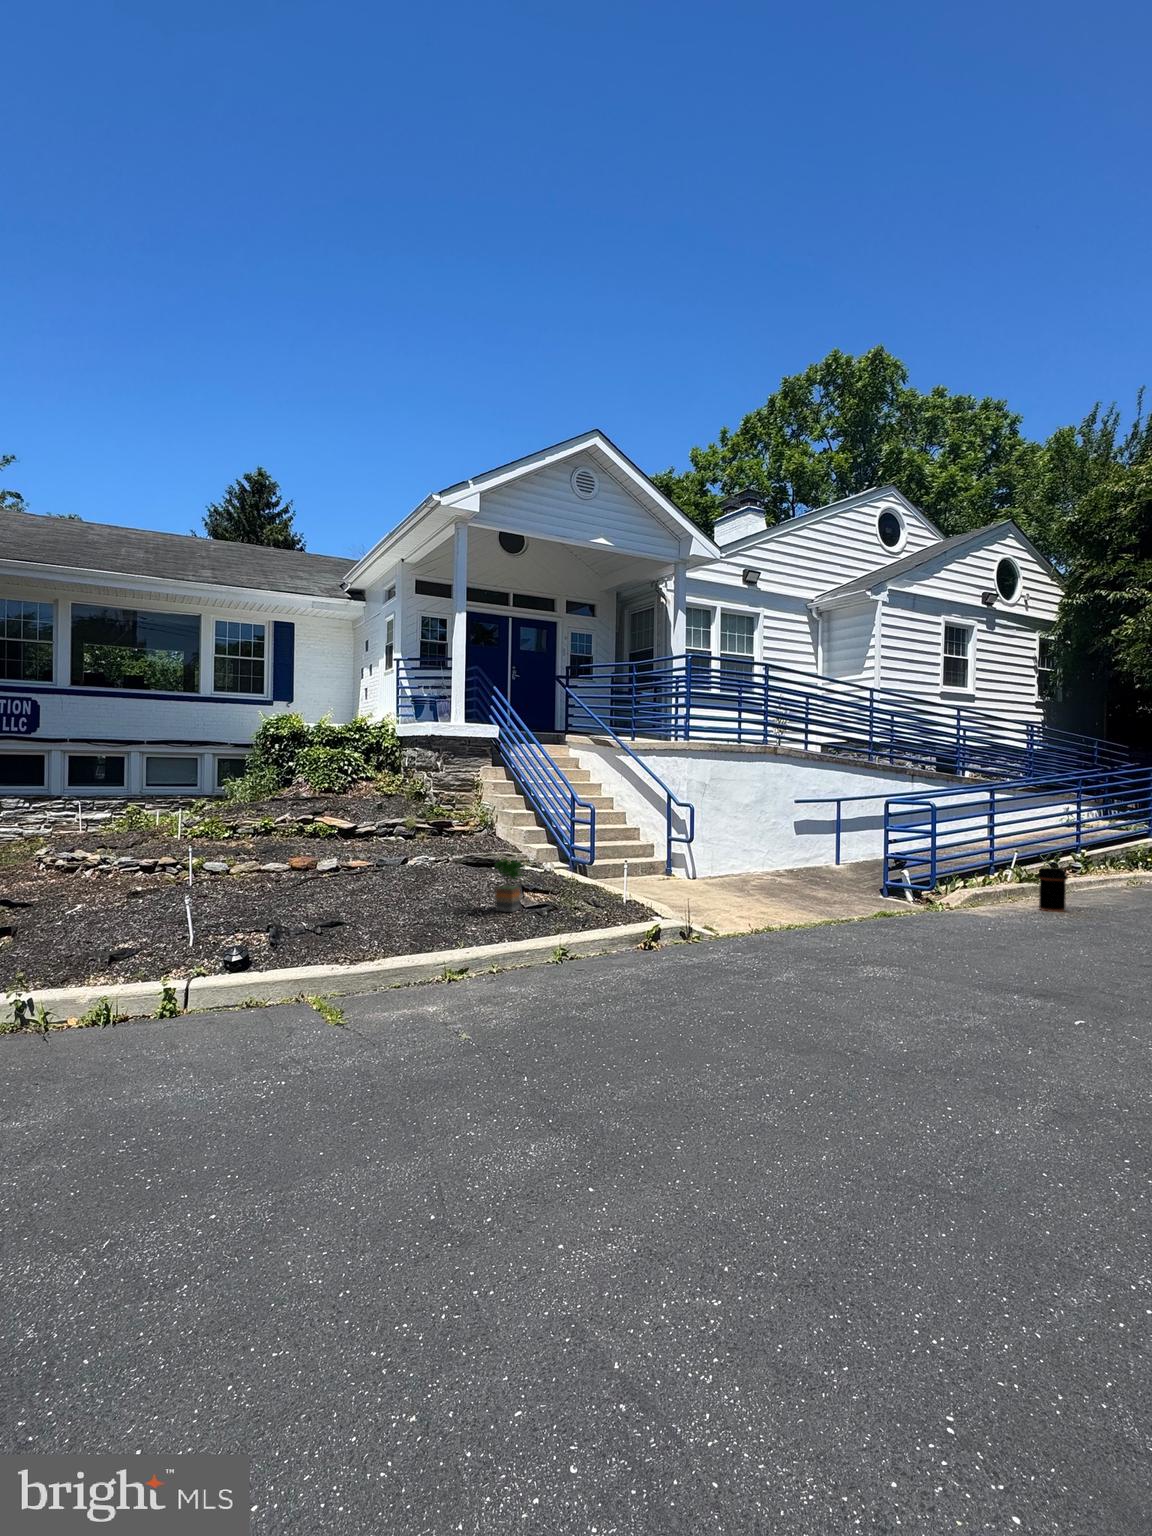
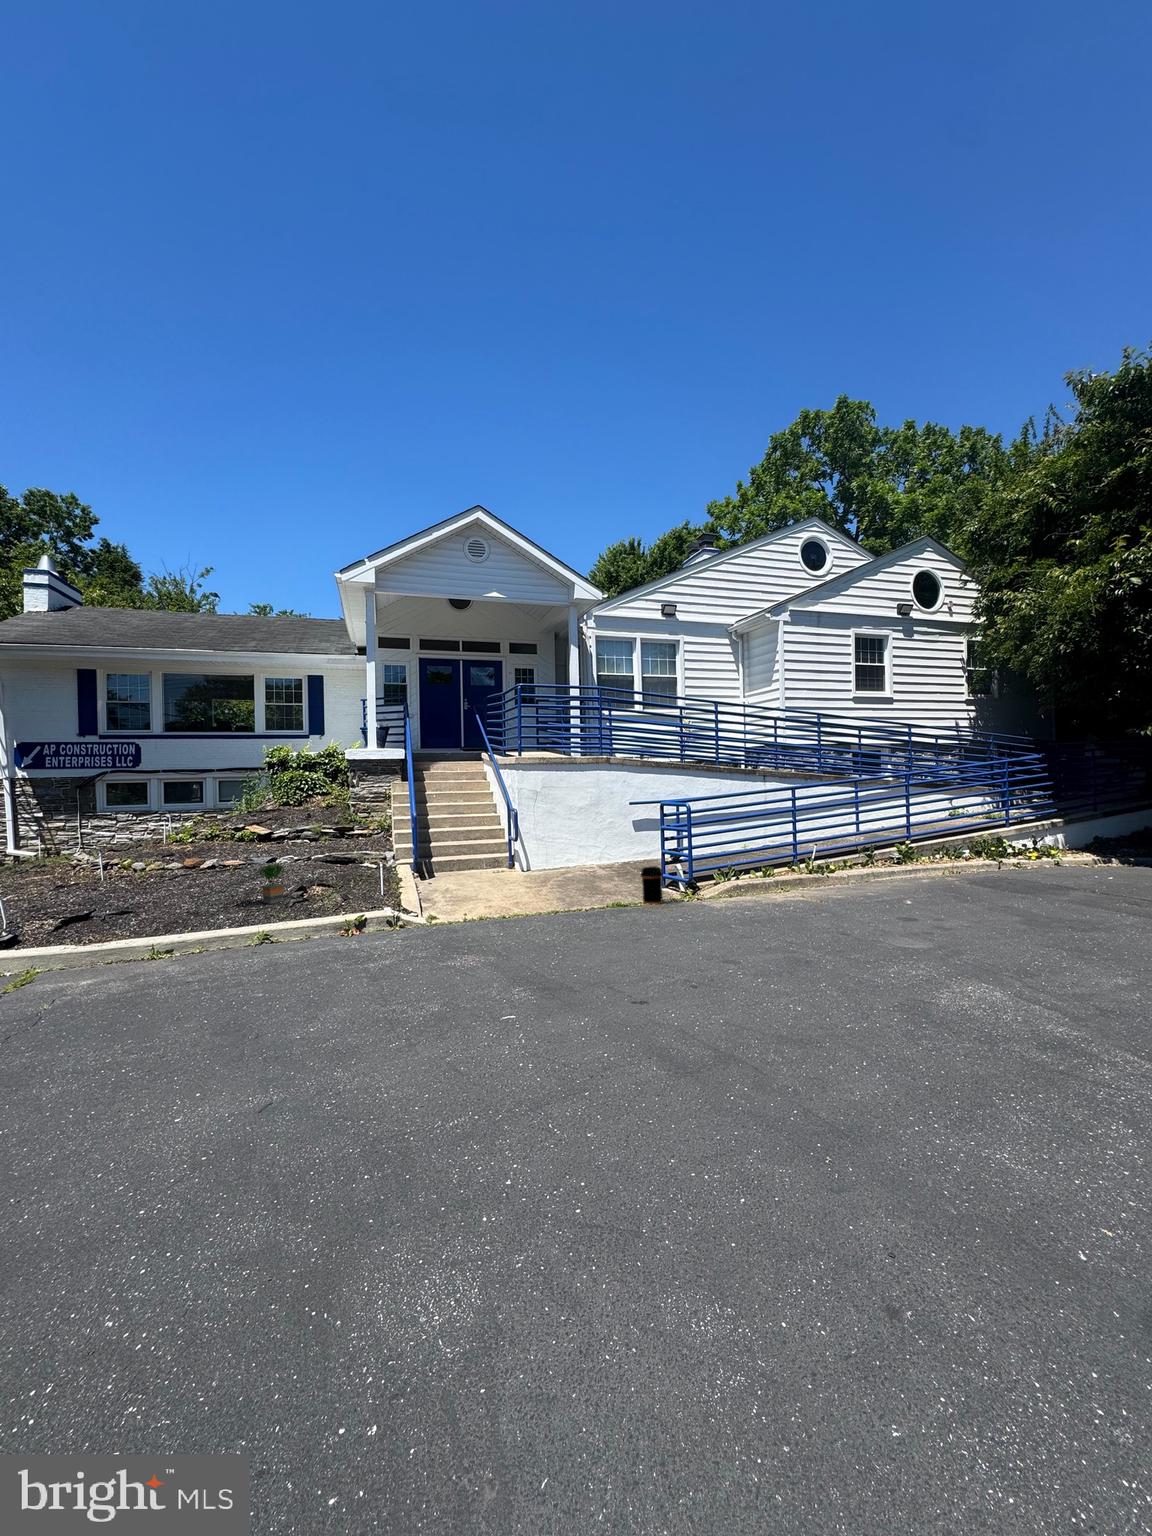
trash can: present [1038,868,1068,912] -> present [640,866,663,905]

